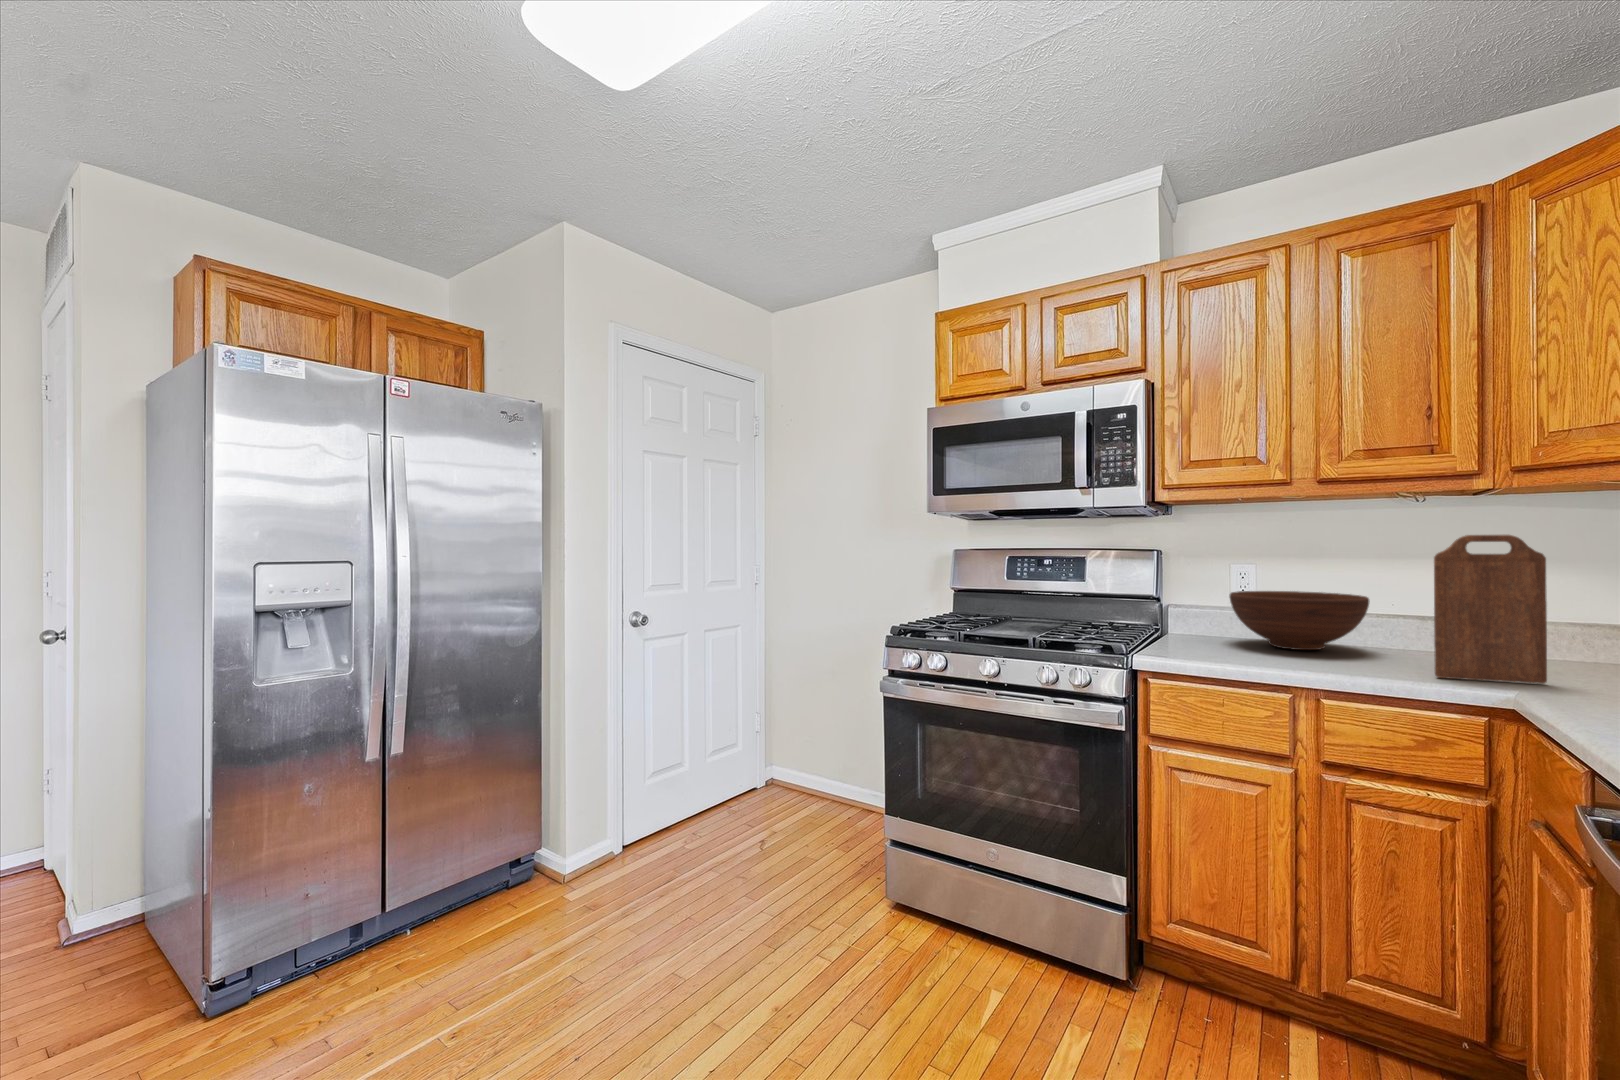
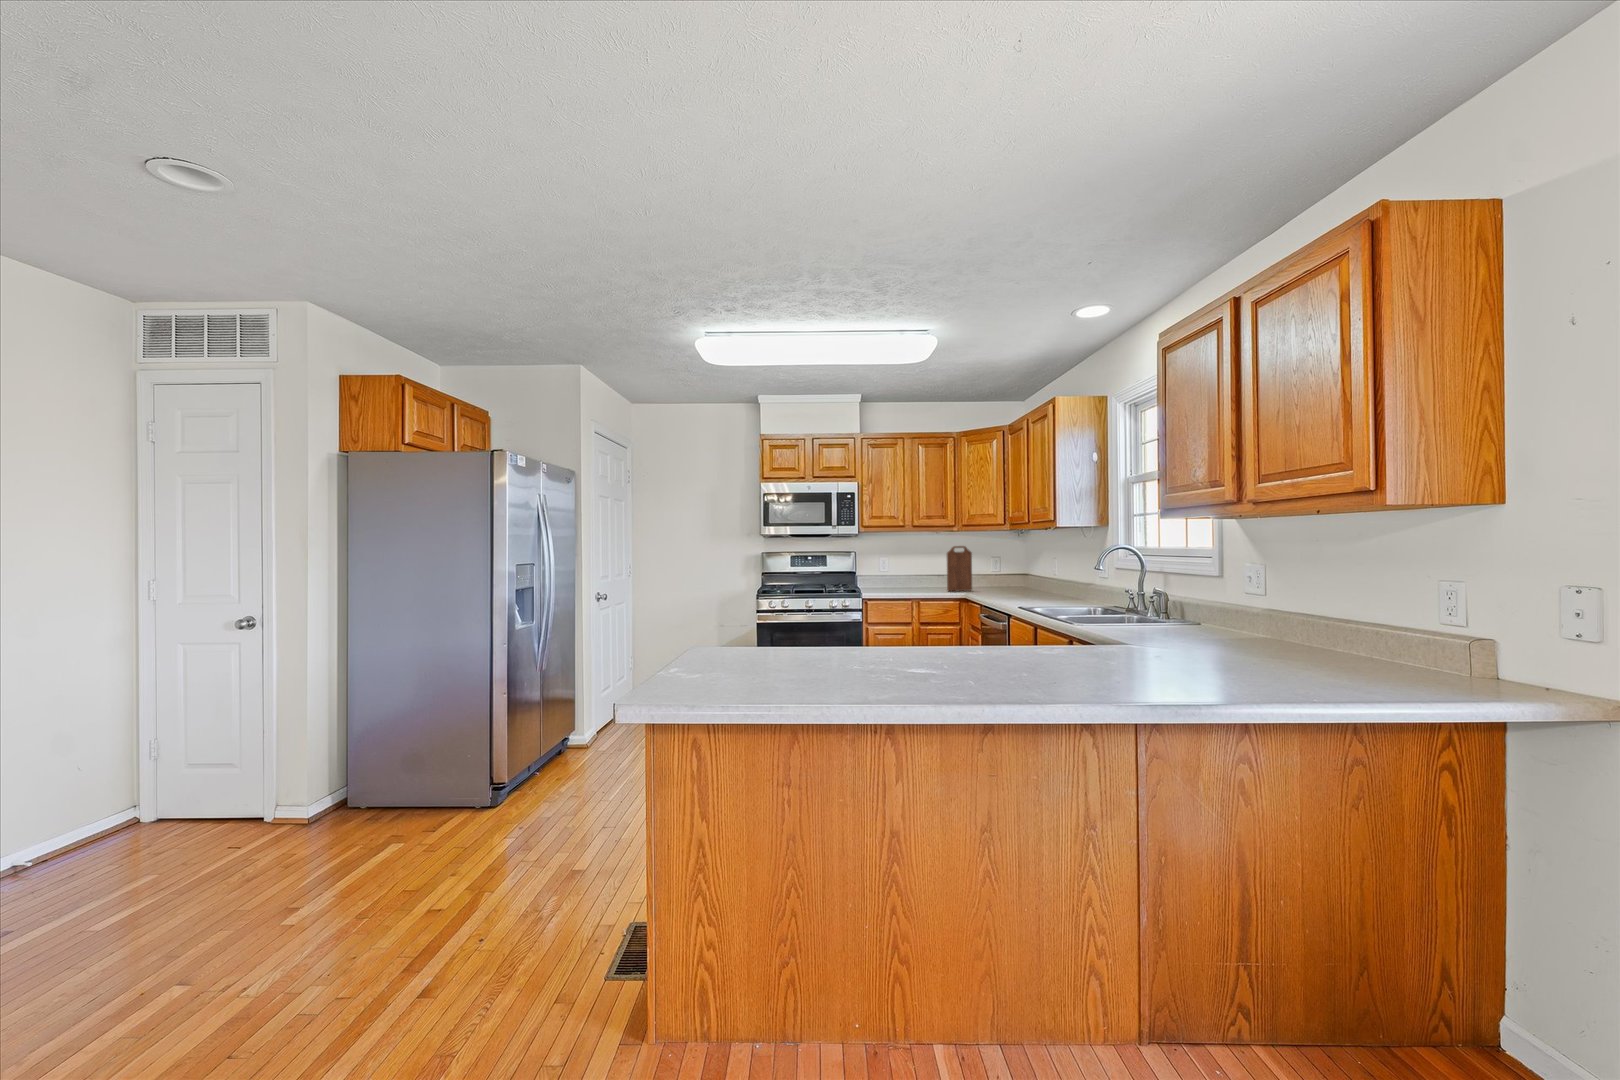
fruit bowl: present [1230,591,1370,650] -> none [885,566,928,588]

